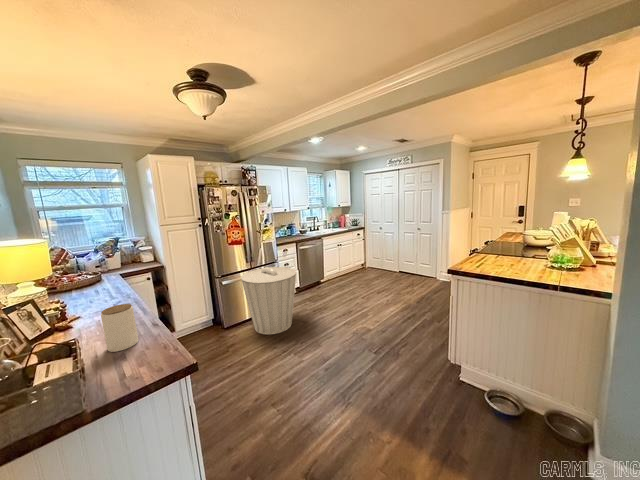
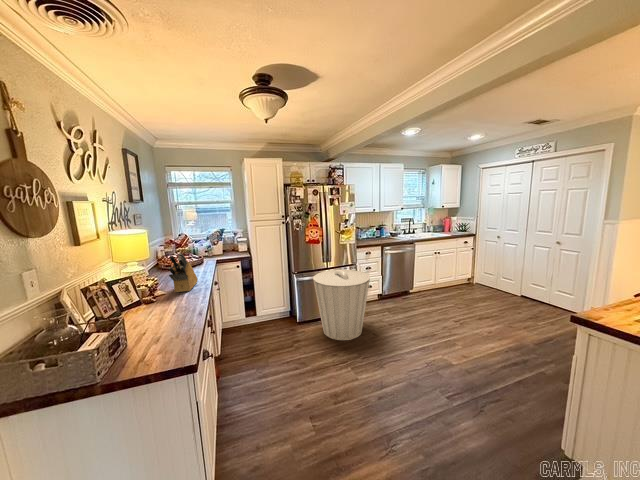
knife block: none [86,264,116,312] -> present [168,253,198,292]
jar: present [101,304,138,352] -> none [147,292,177,333]

